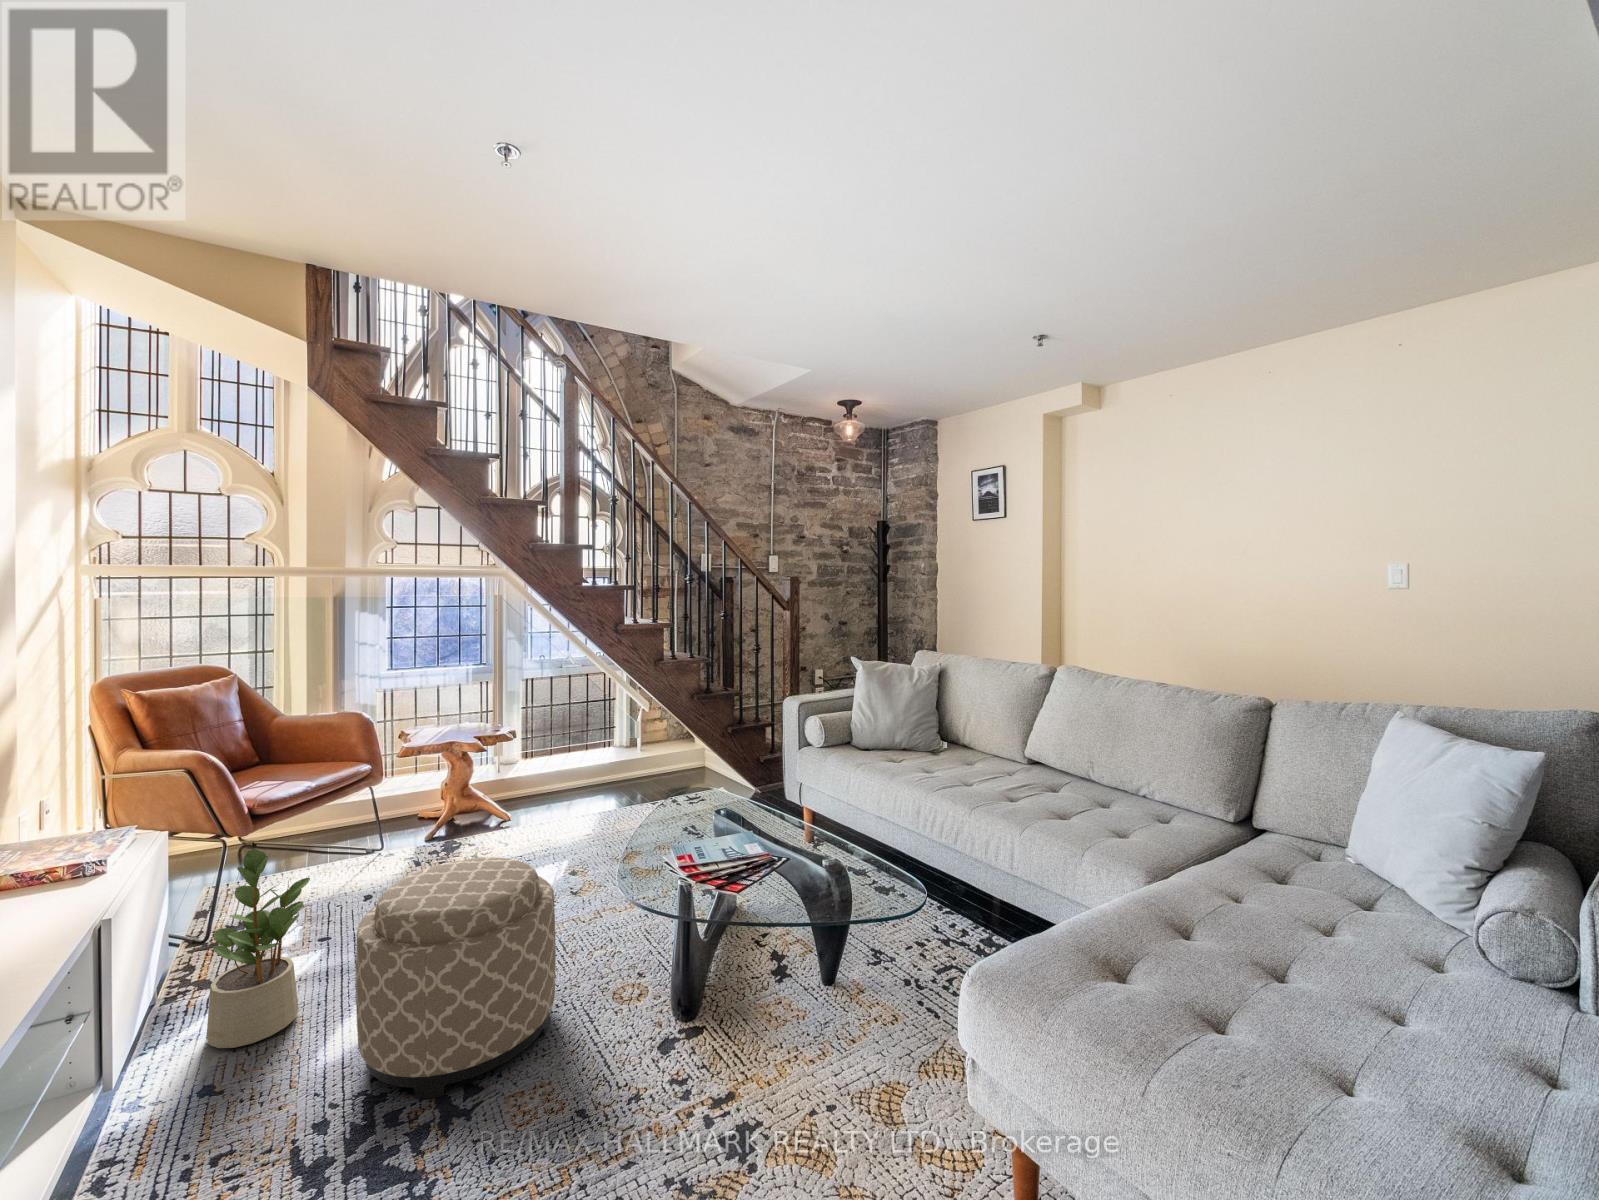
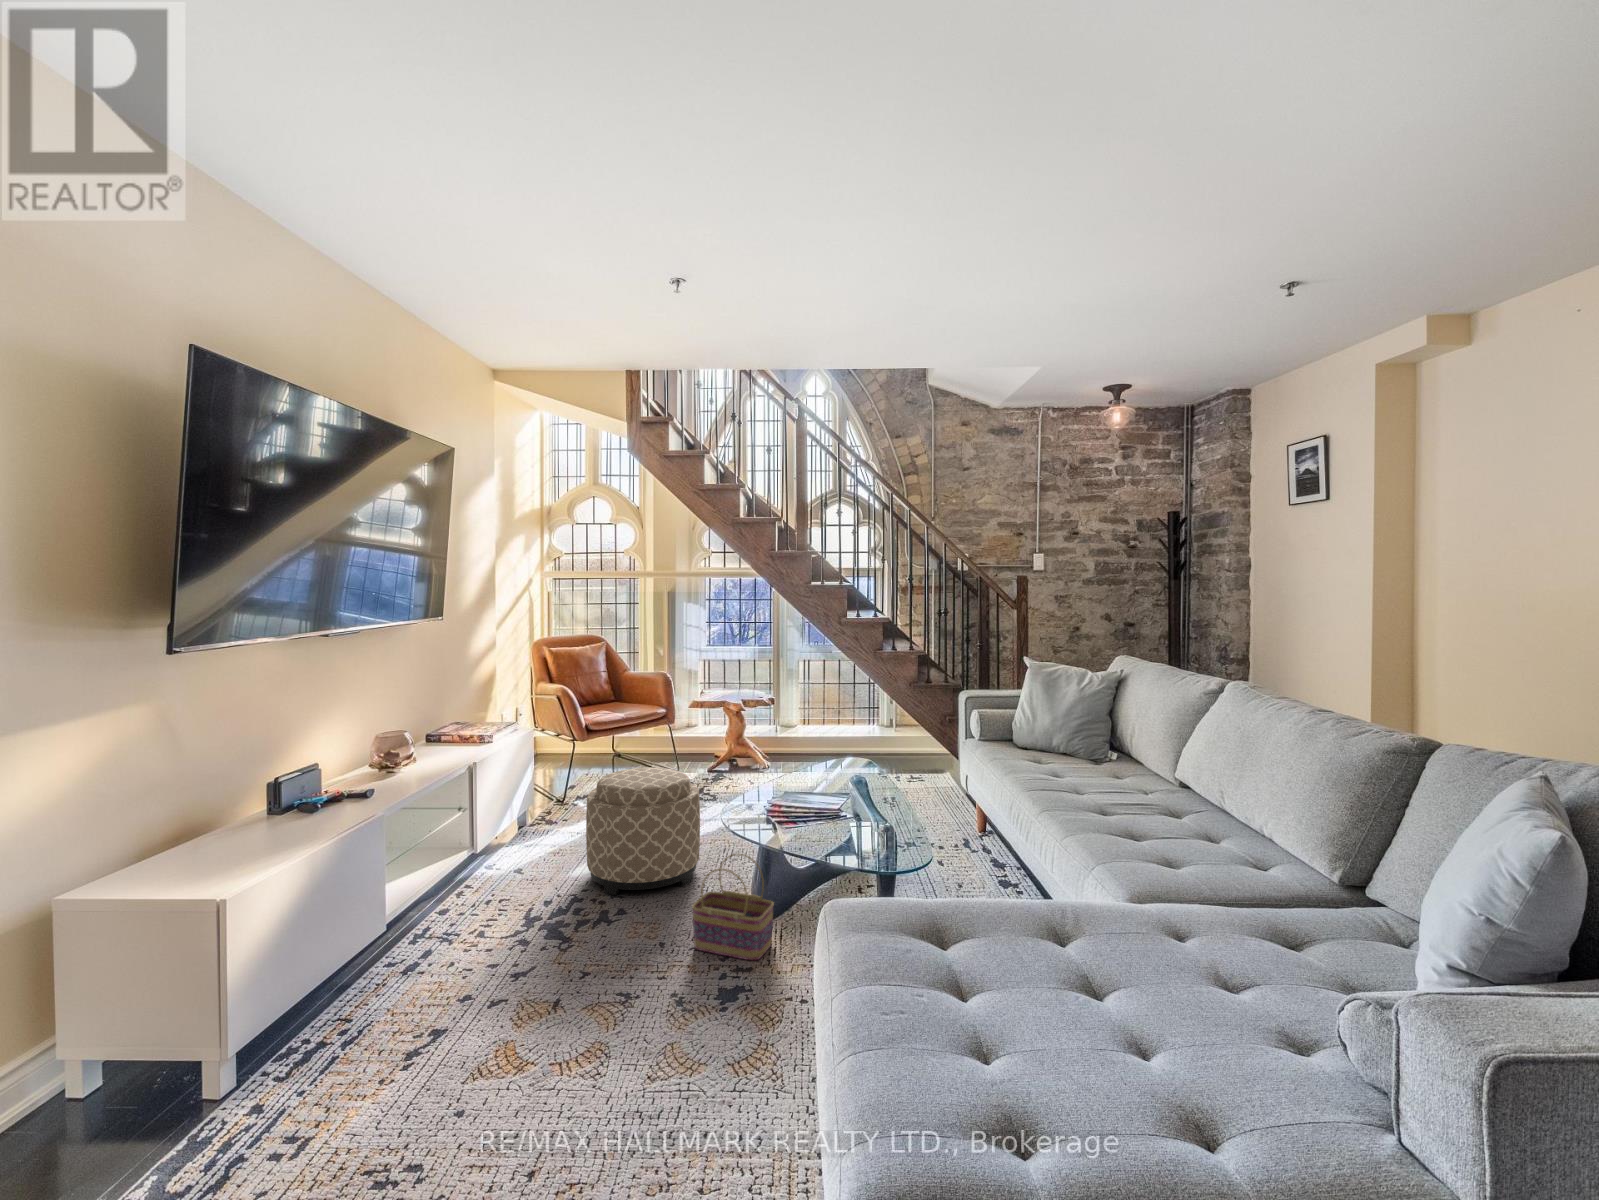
potted plant: present [206,849,310,1048] -> none [539,741,593,850]
basket: none [653,970,773,1148] -> present [692,854,774,960]

